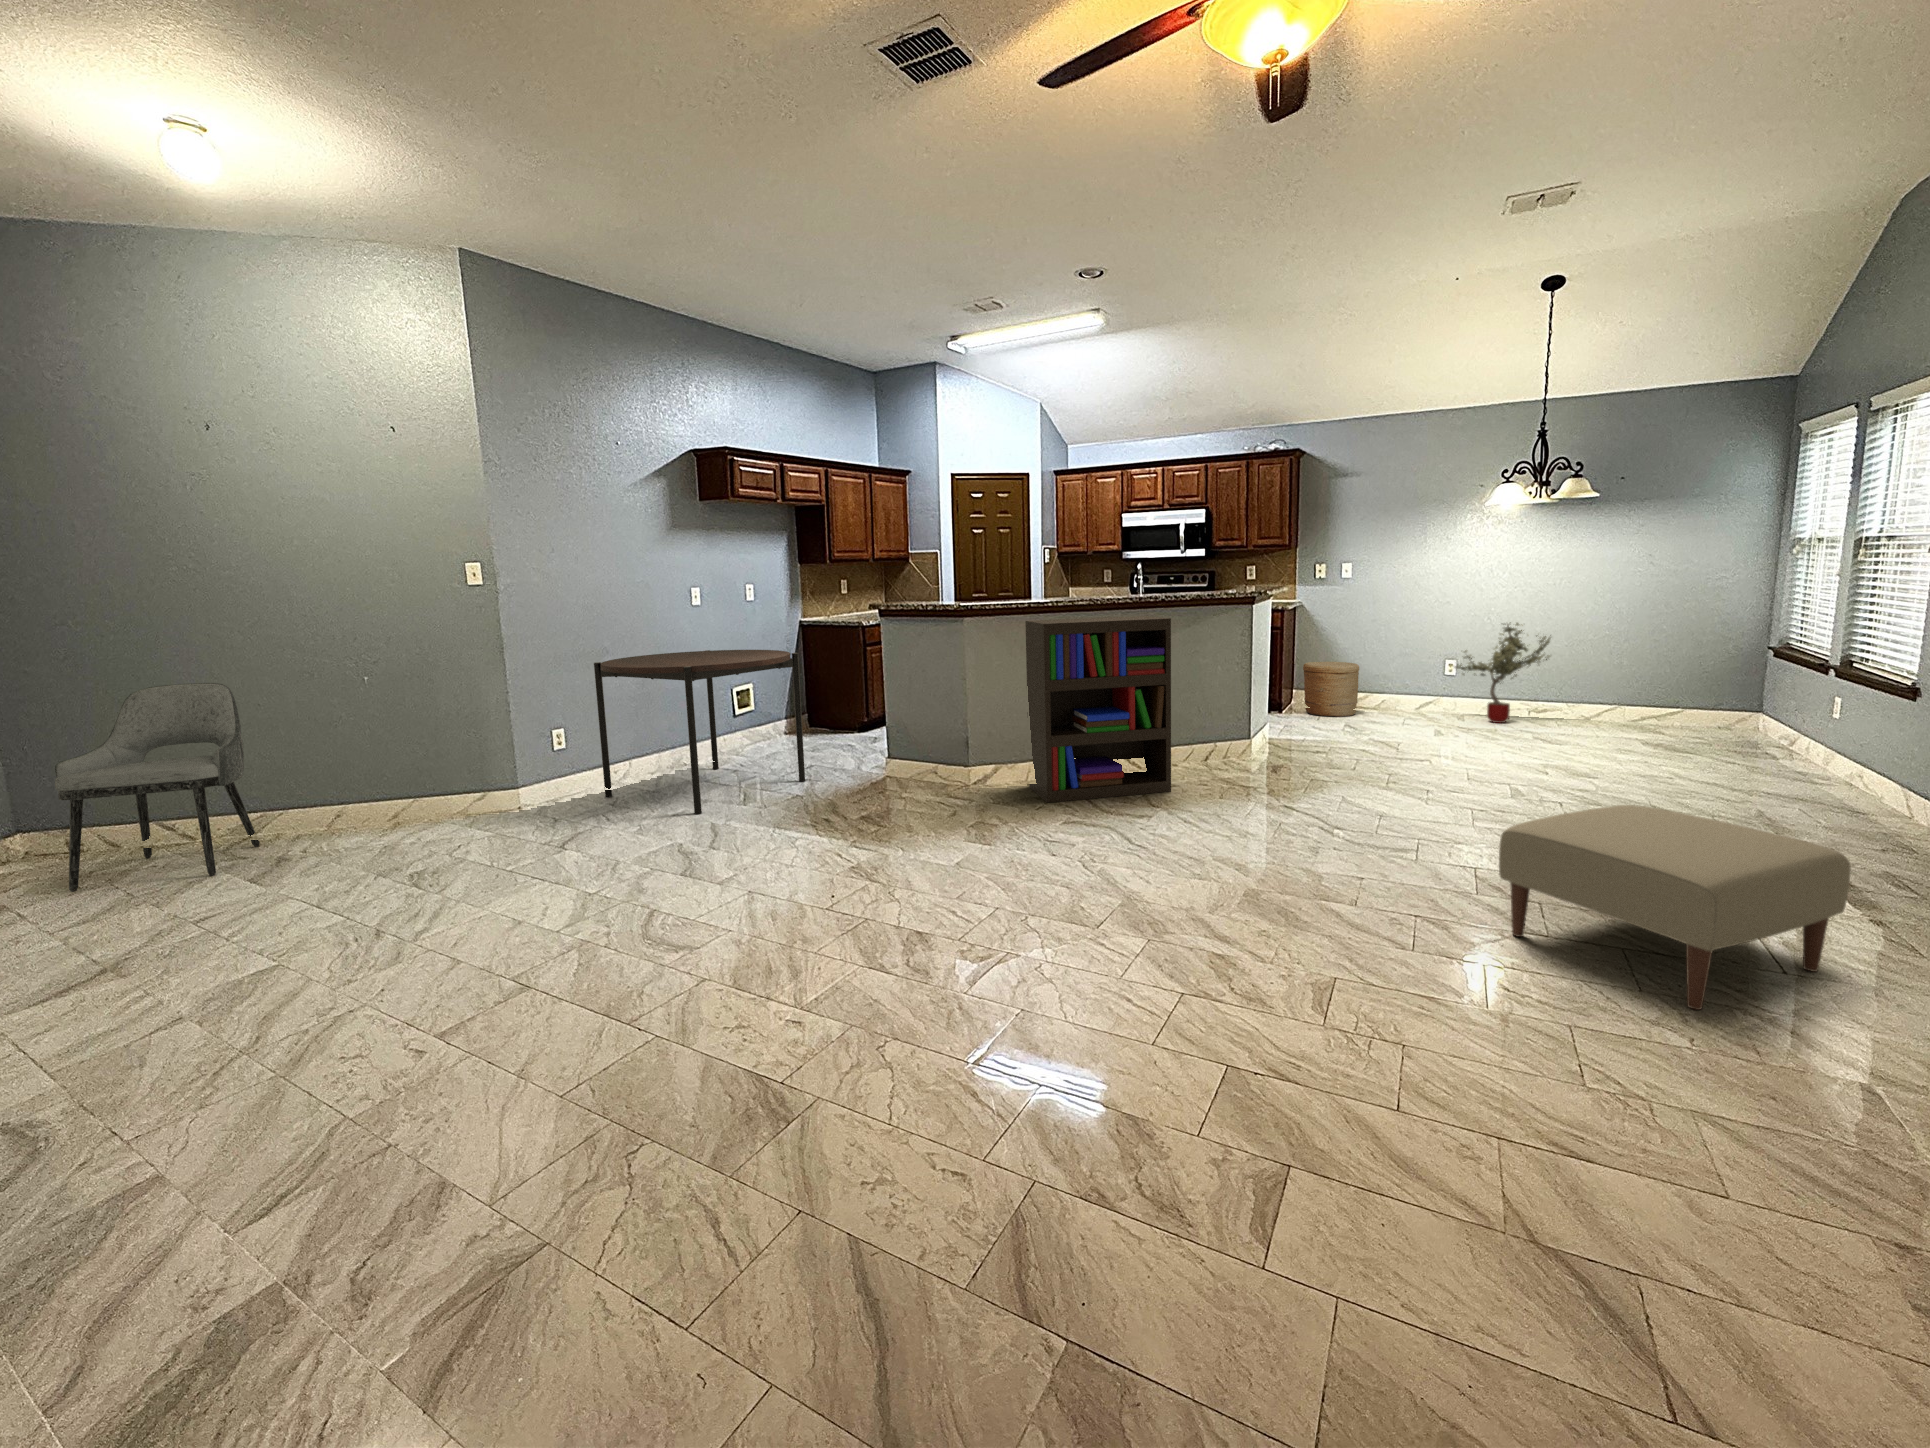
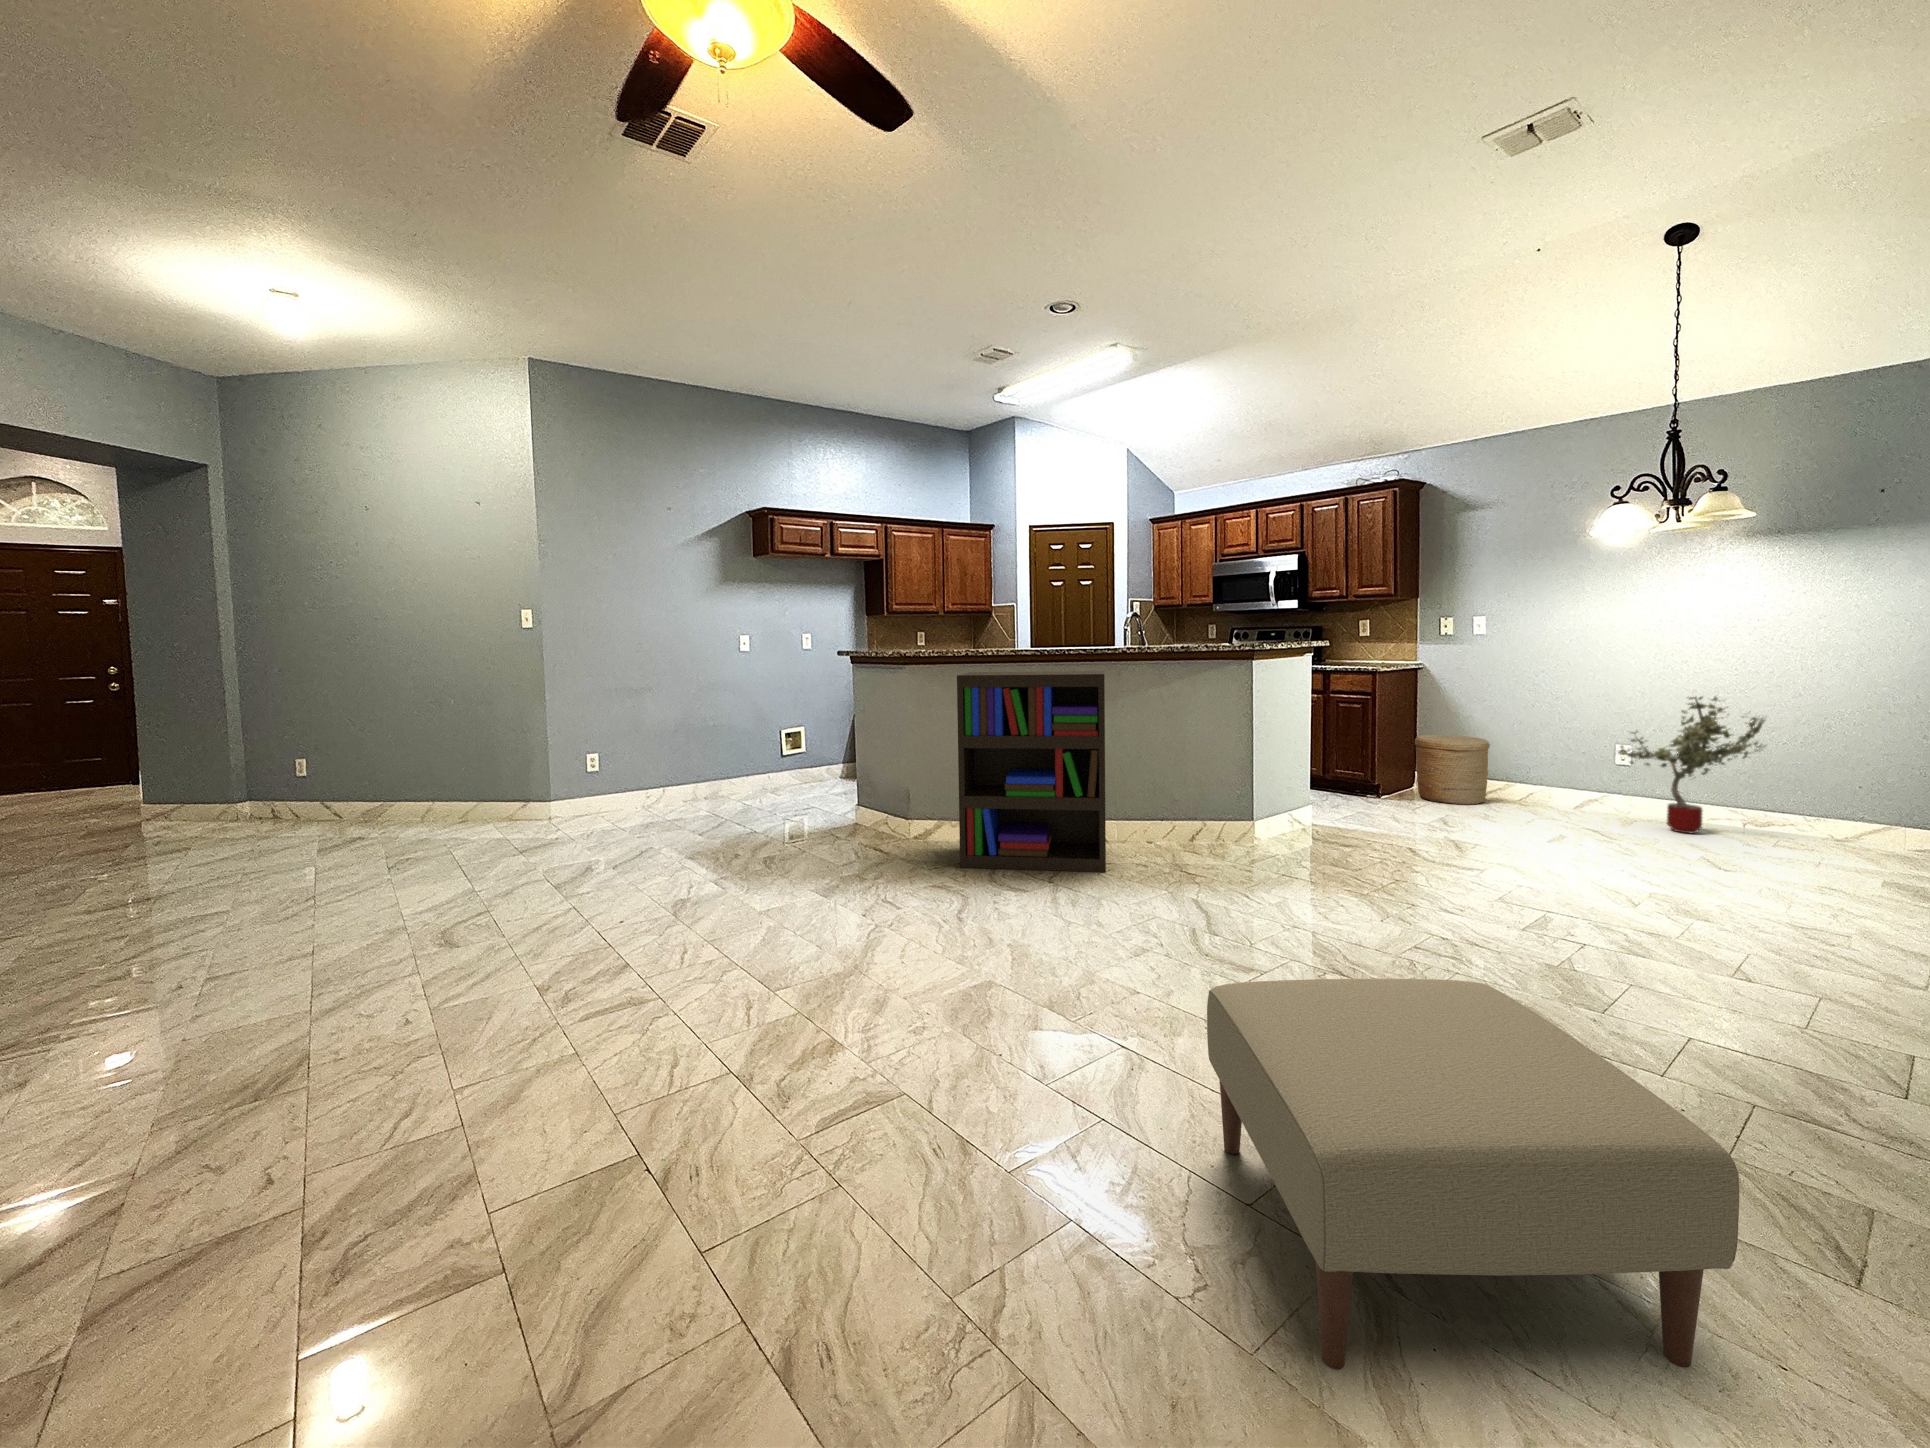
dining table: present [594,650,805,814] -> none [617,691,794,839]
dining chair: present [55,683,260,891] -> none [225,699,370,847]

